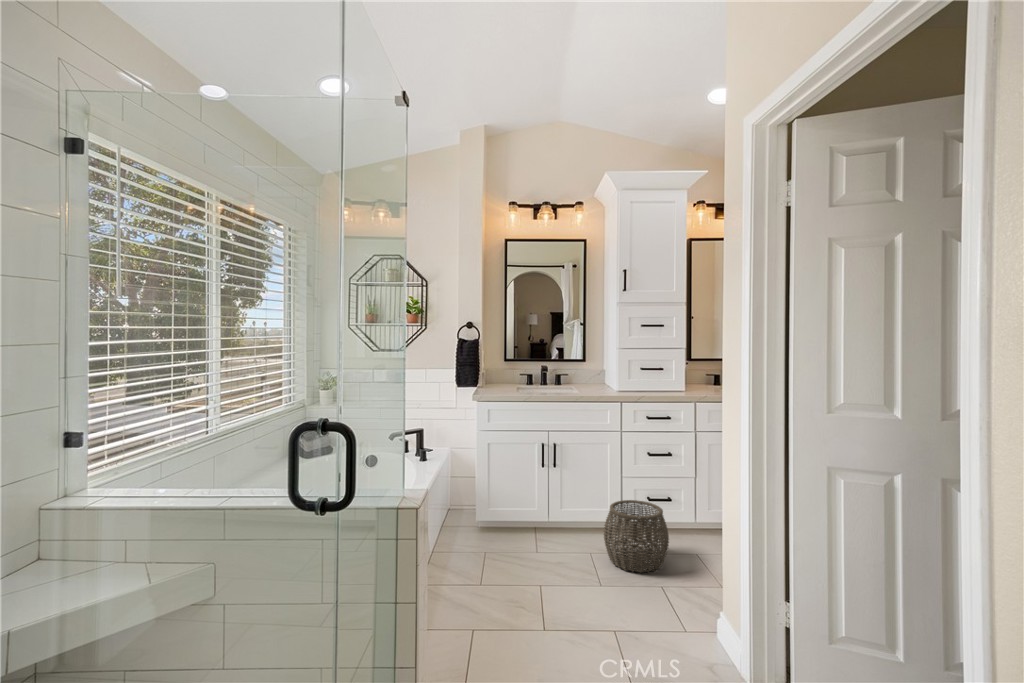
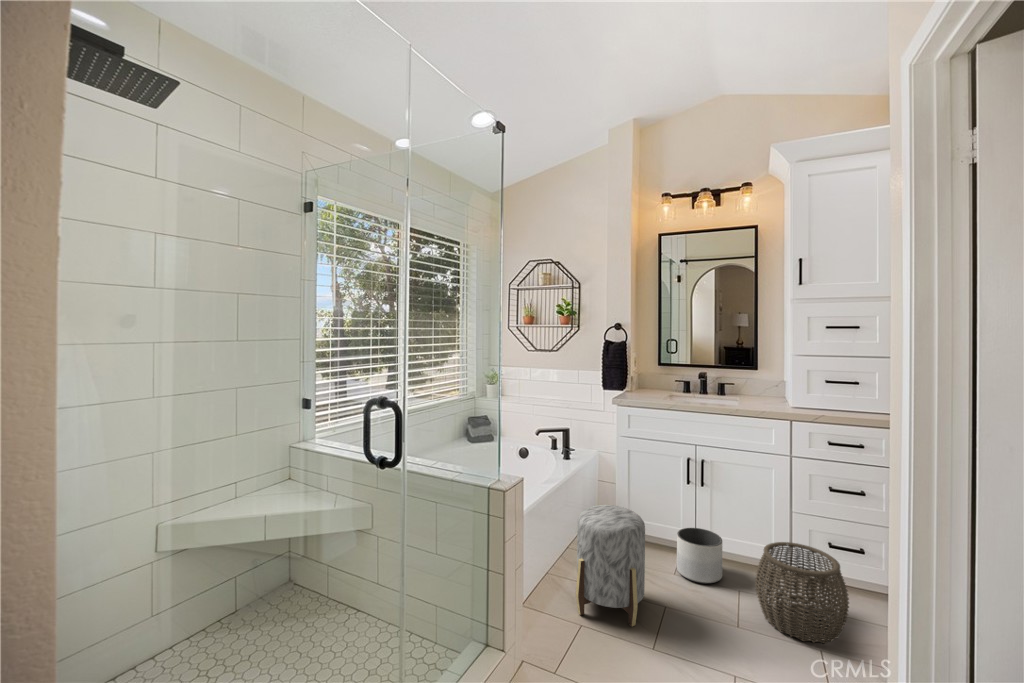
stool: none [460,490,522,594] -> present [576,505,645,627]
planter: none [536,504,573,550] -> present [676,528,723,584]

